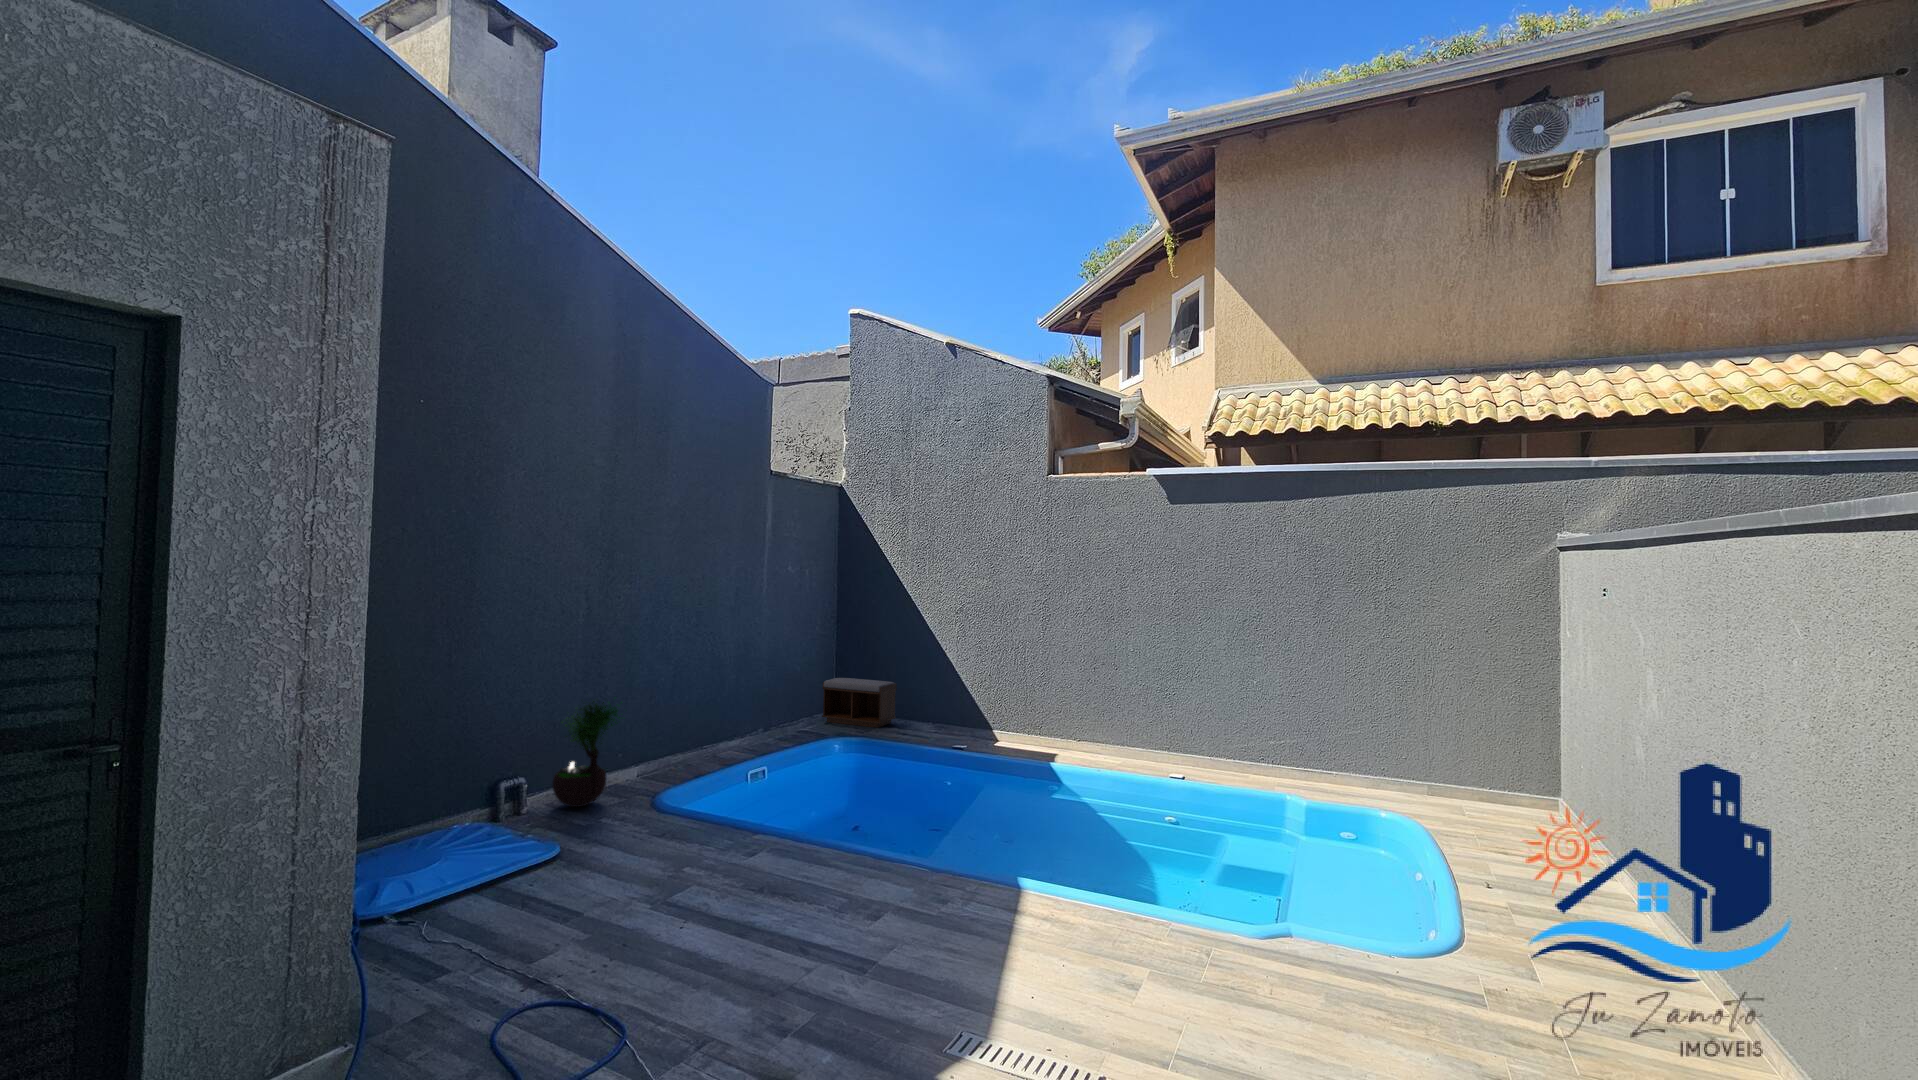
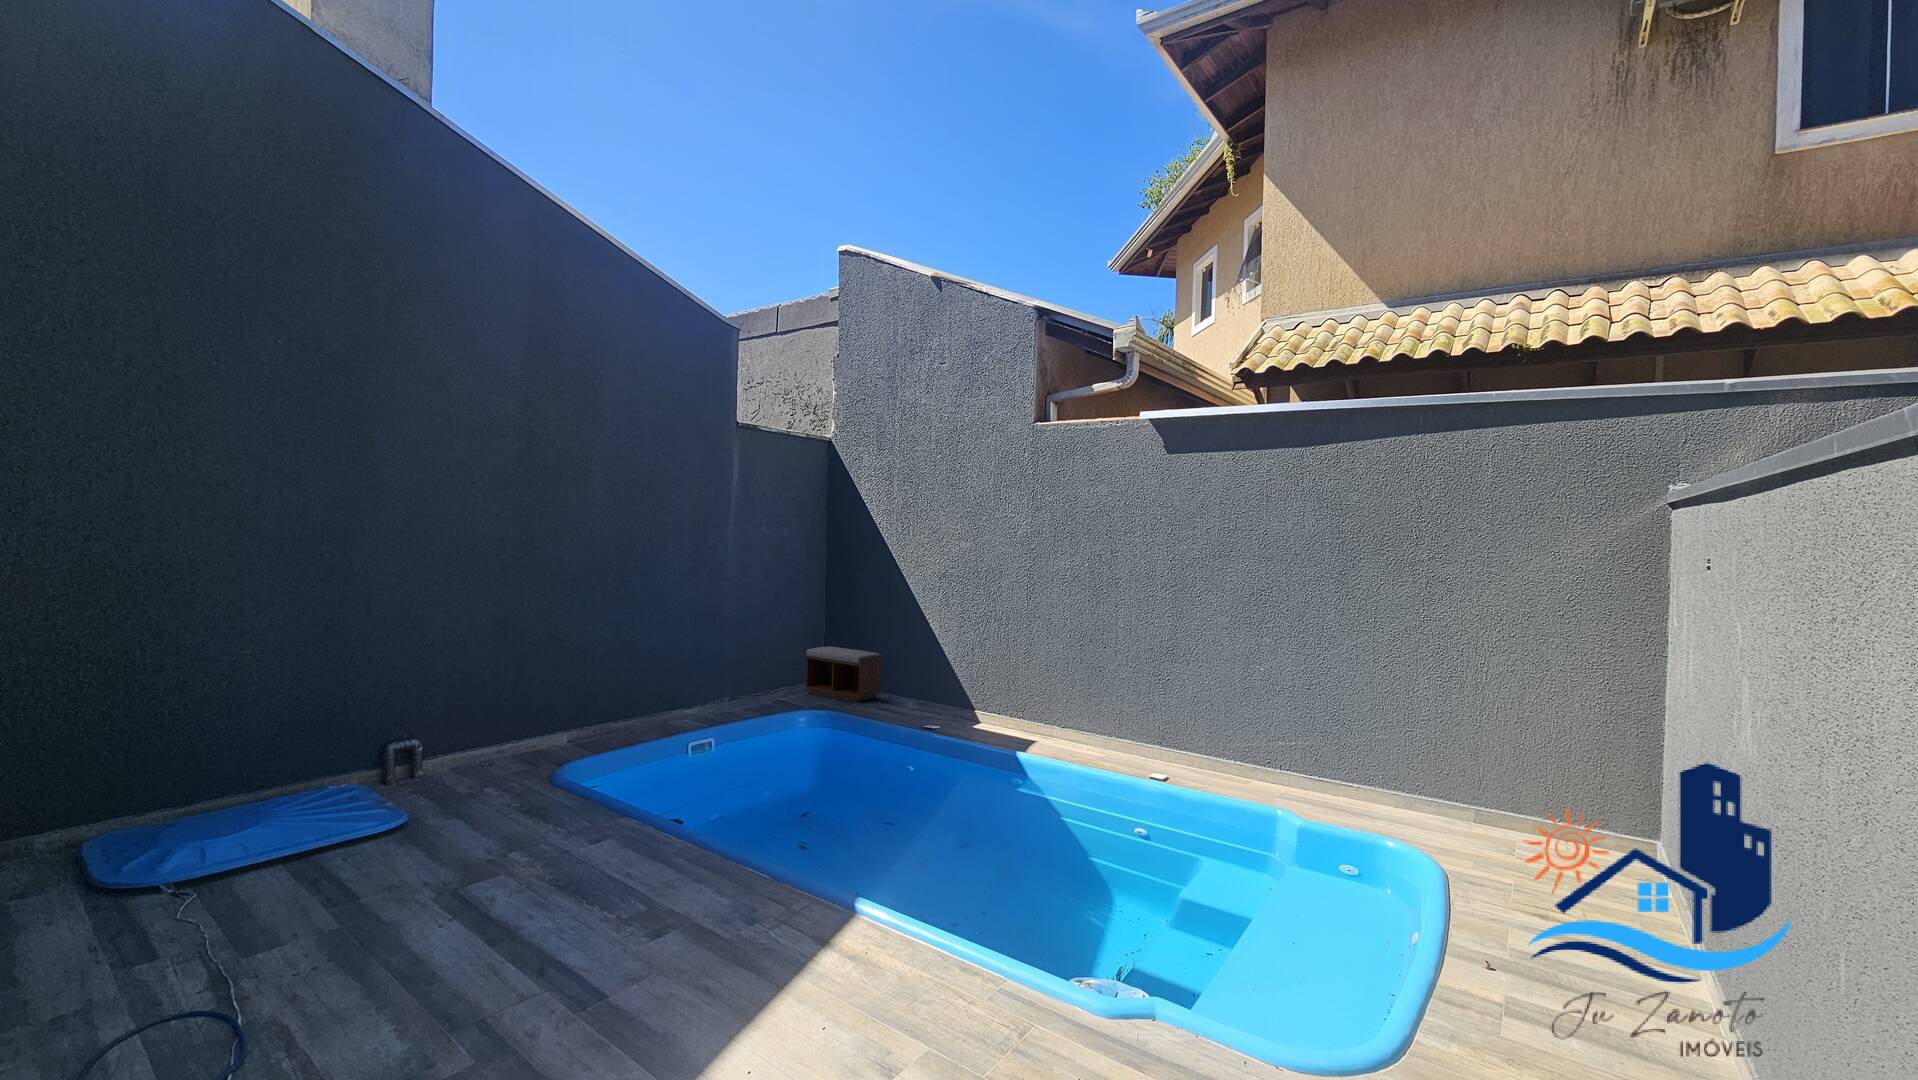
potted tree: present [553,701,622,807] -> none [431,653,511,773]

